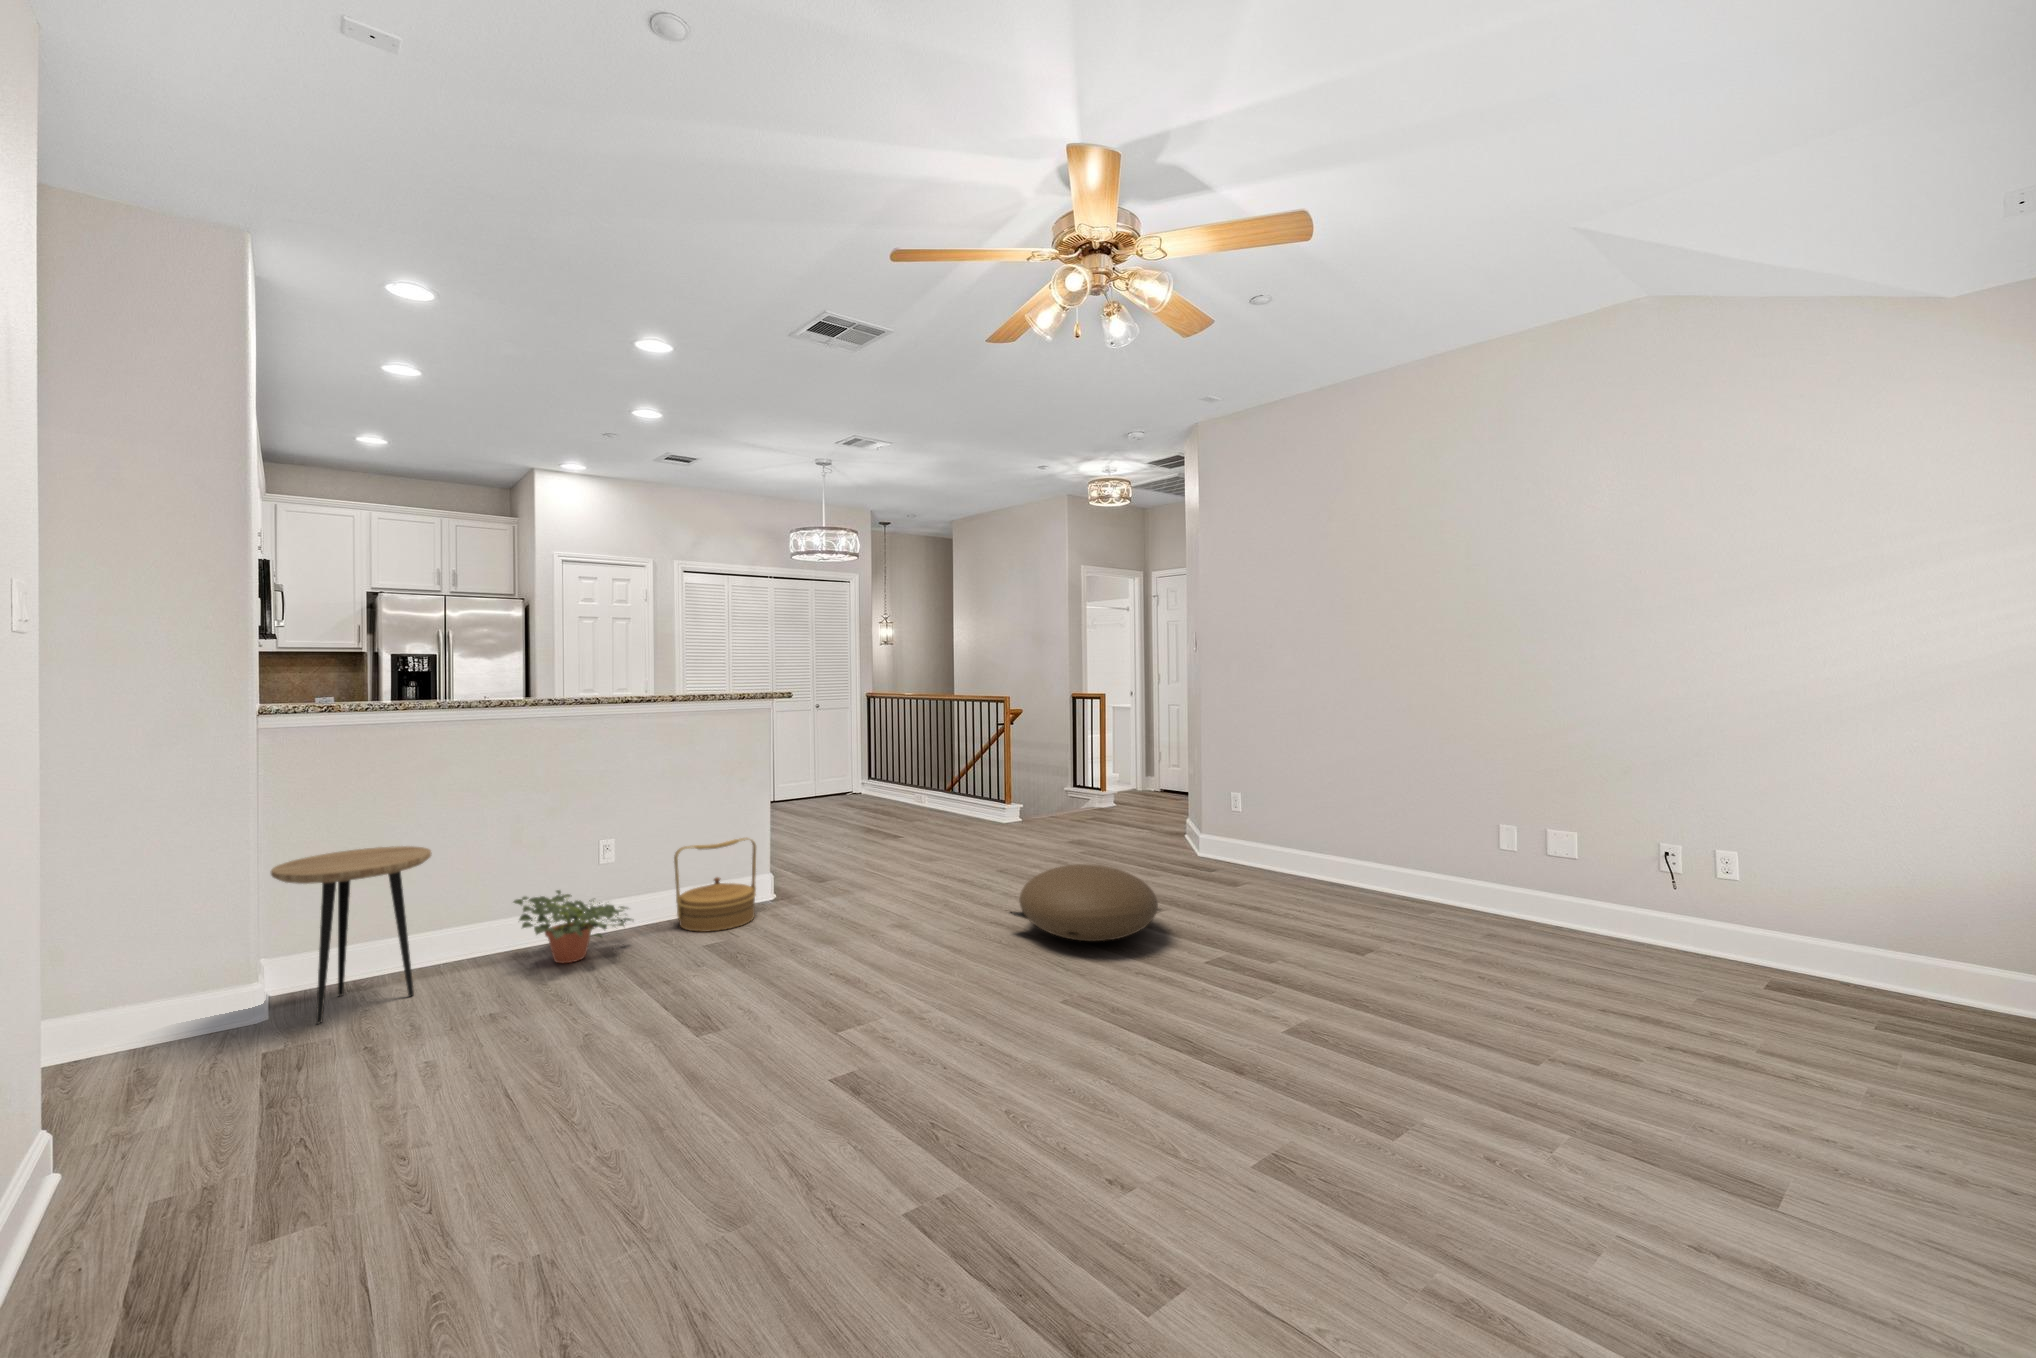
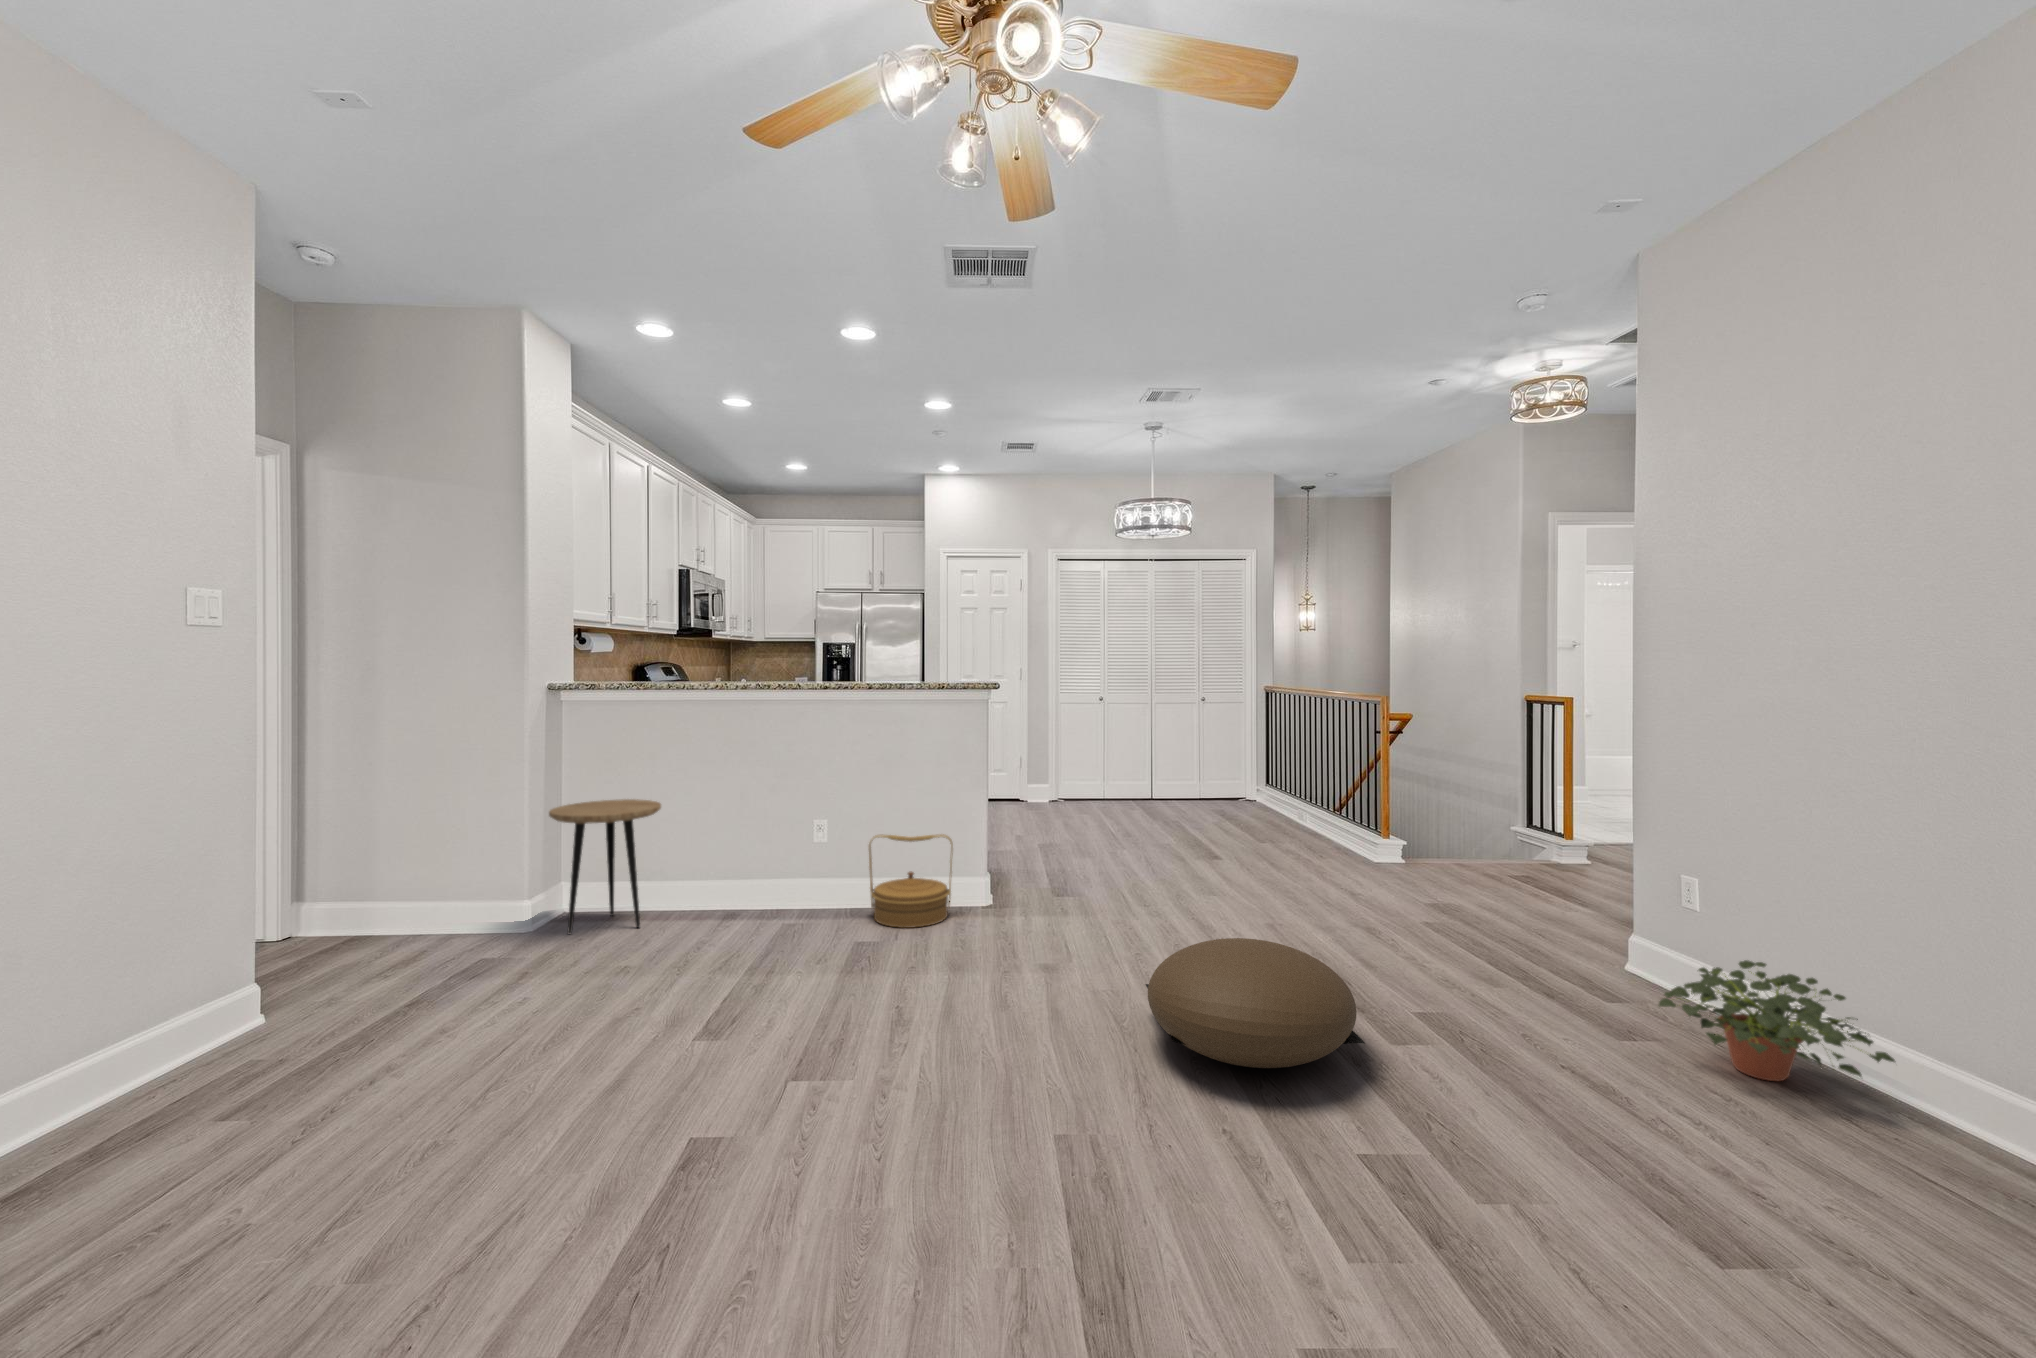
potted plant: present [514,890,632,963] -> present [1659,960,1895,1081]

